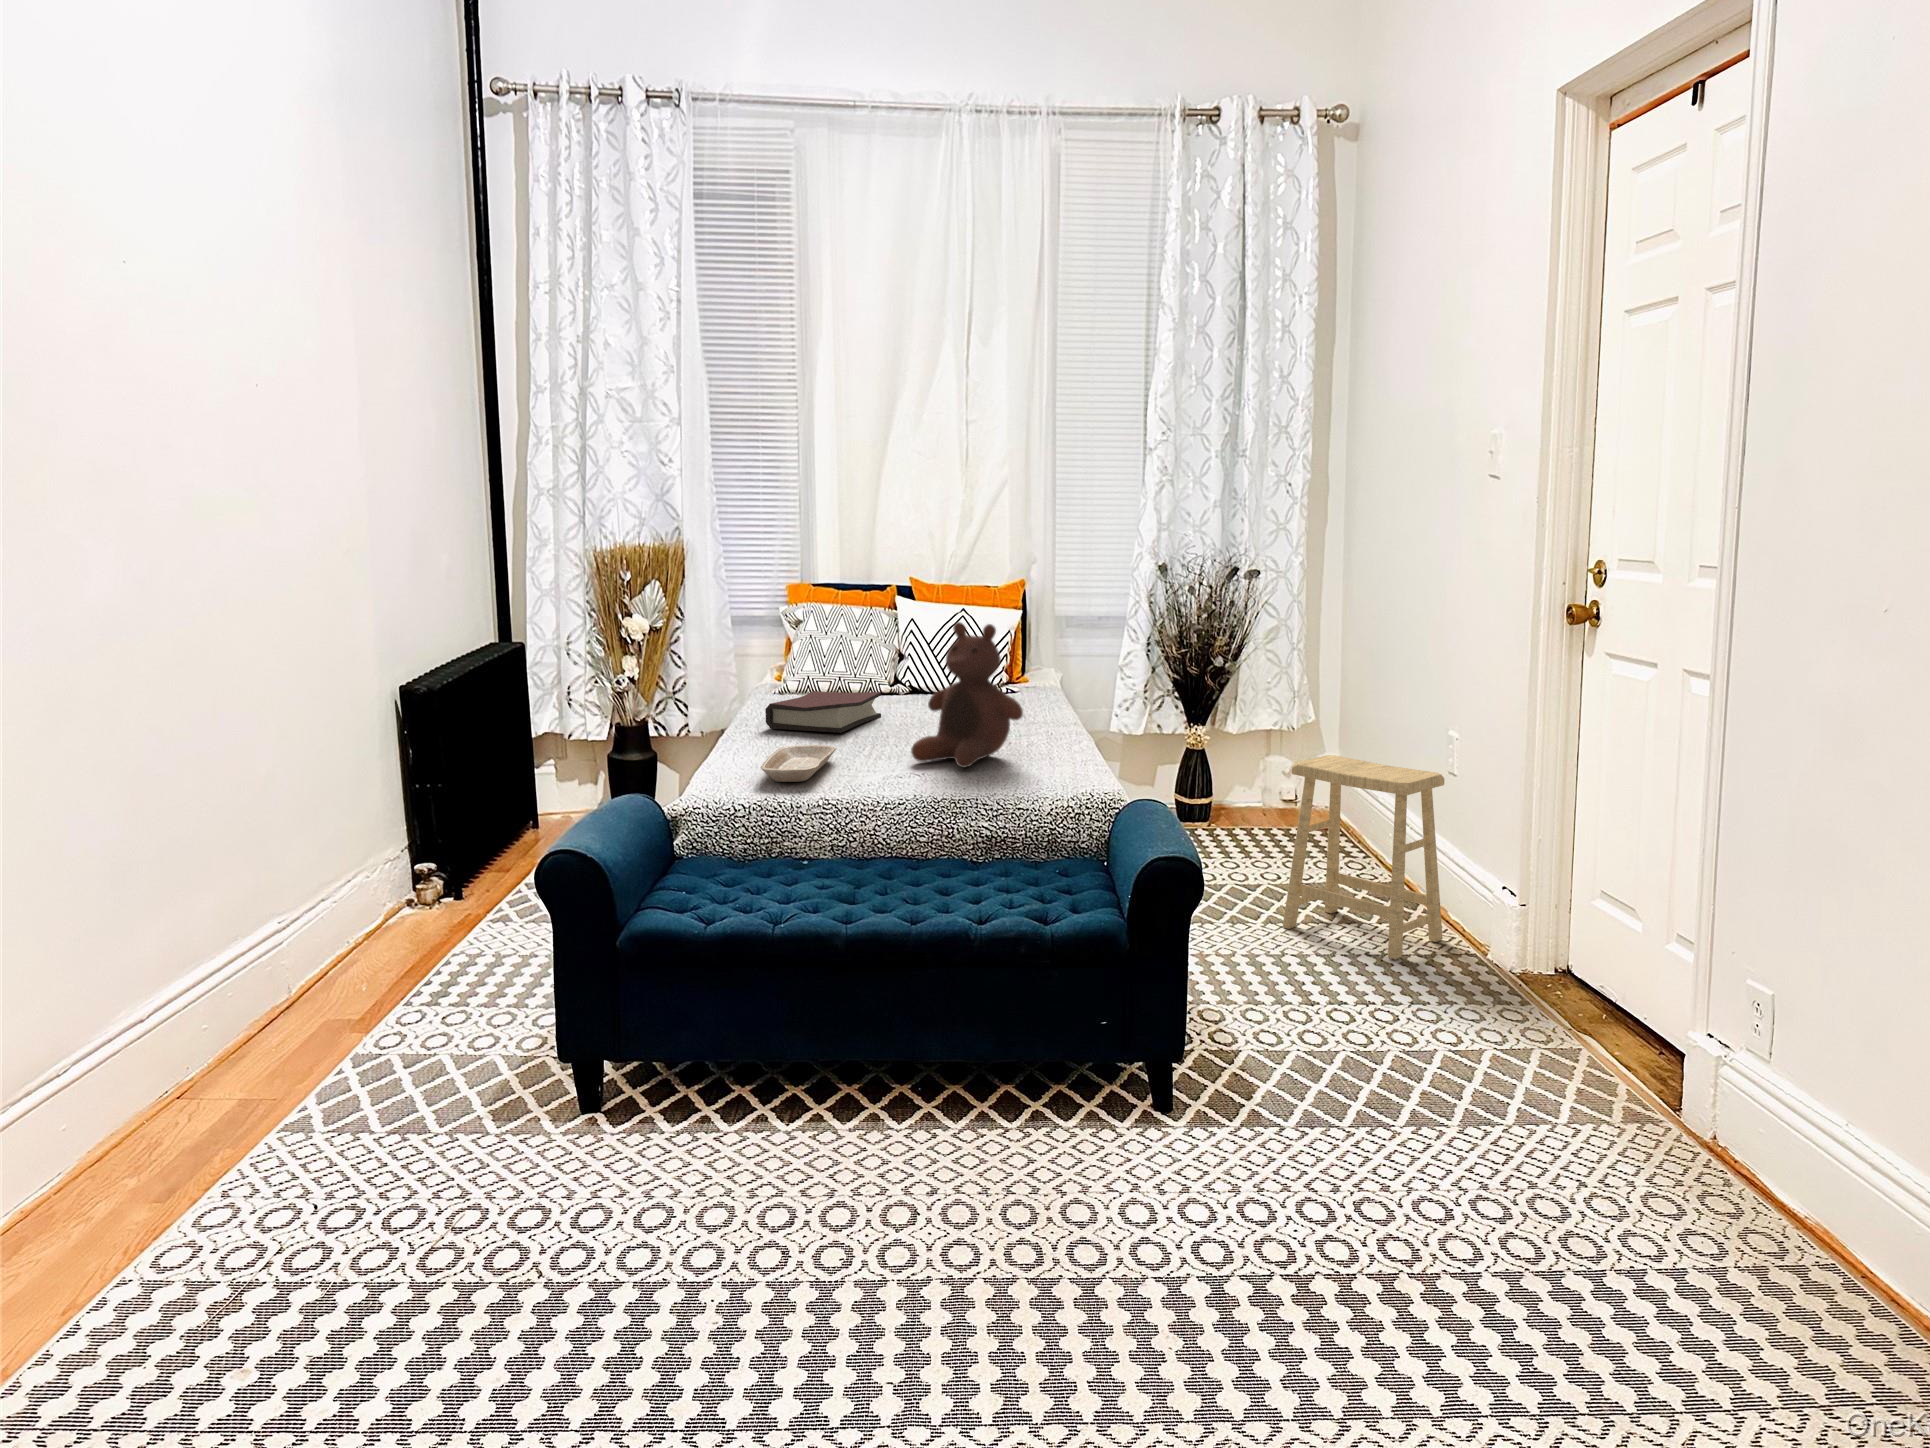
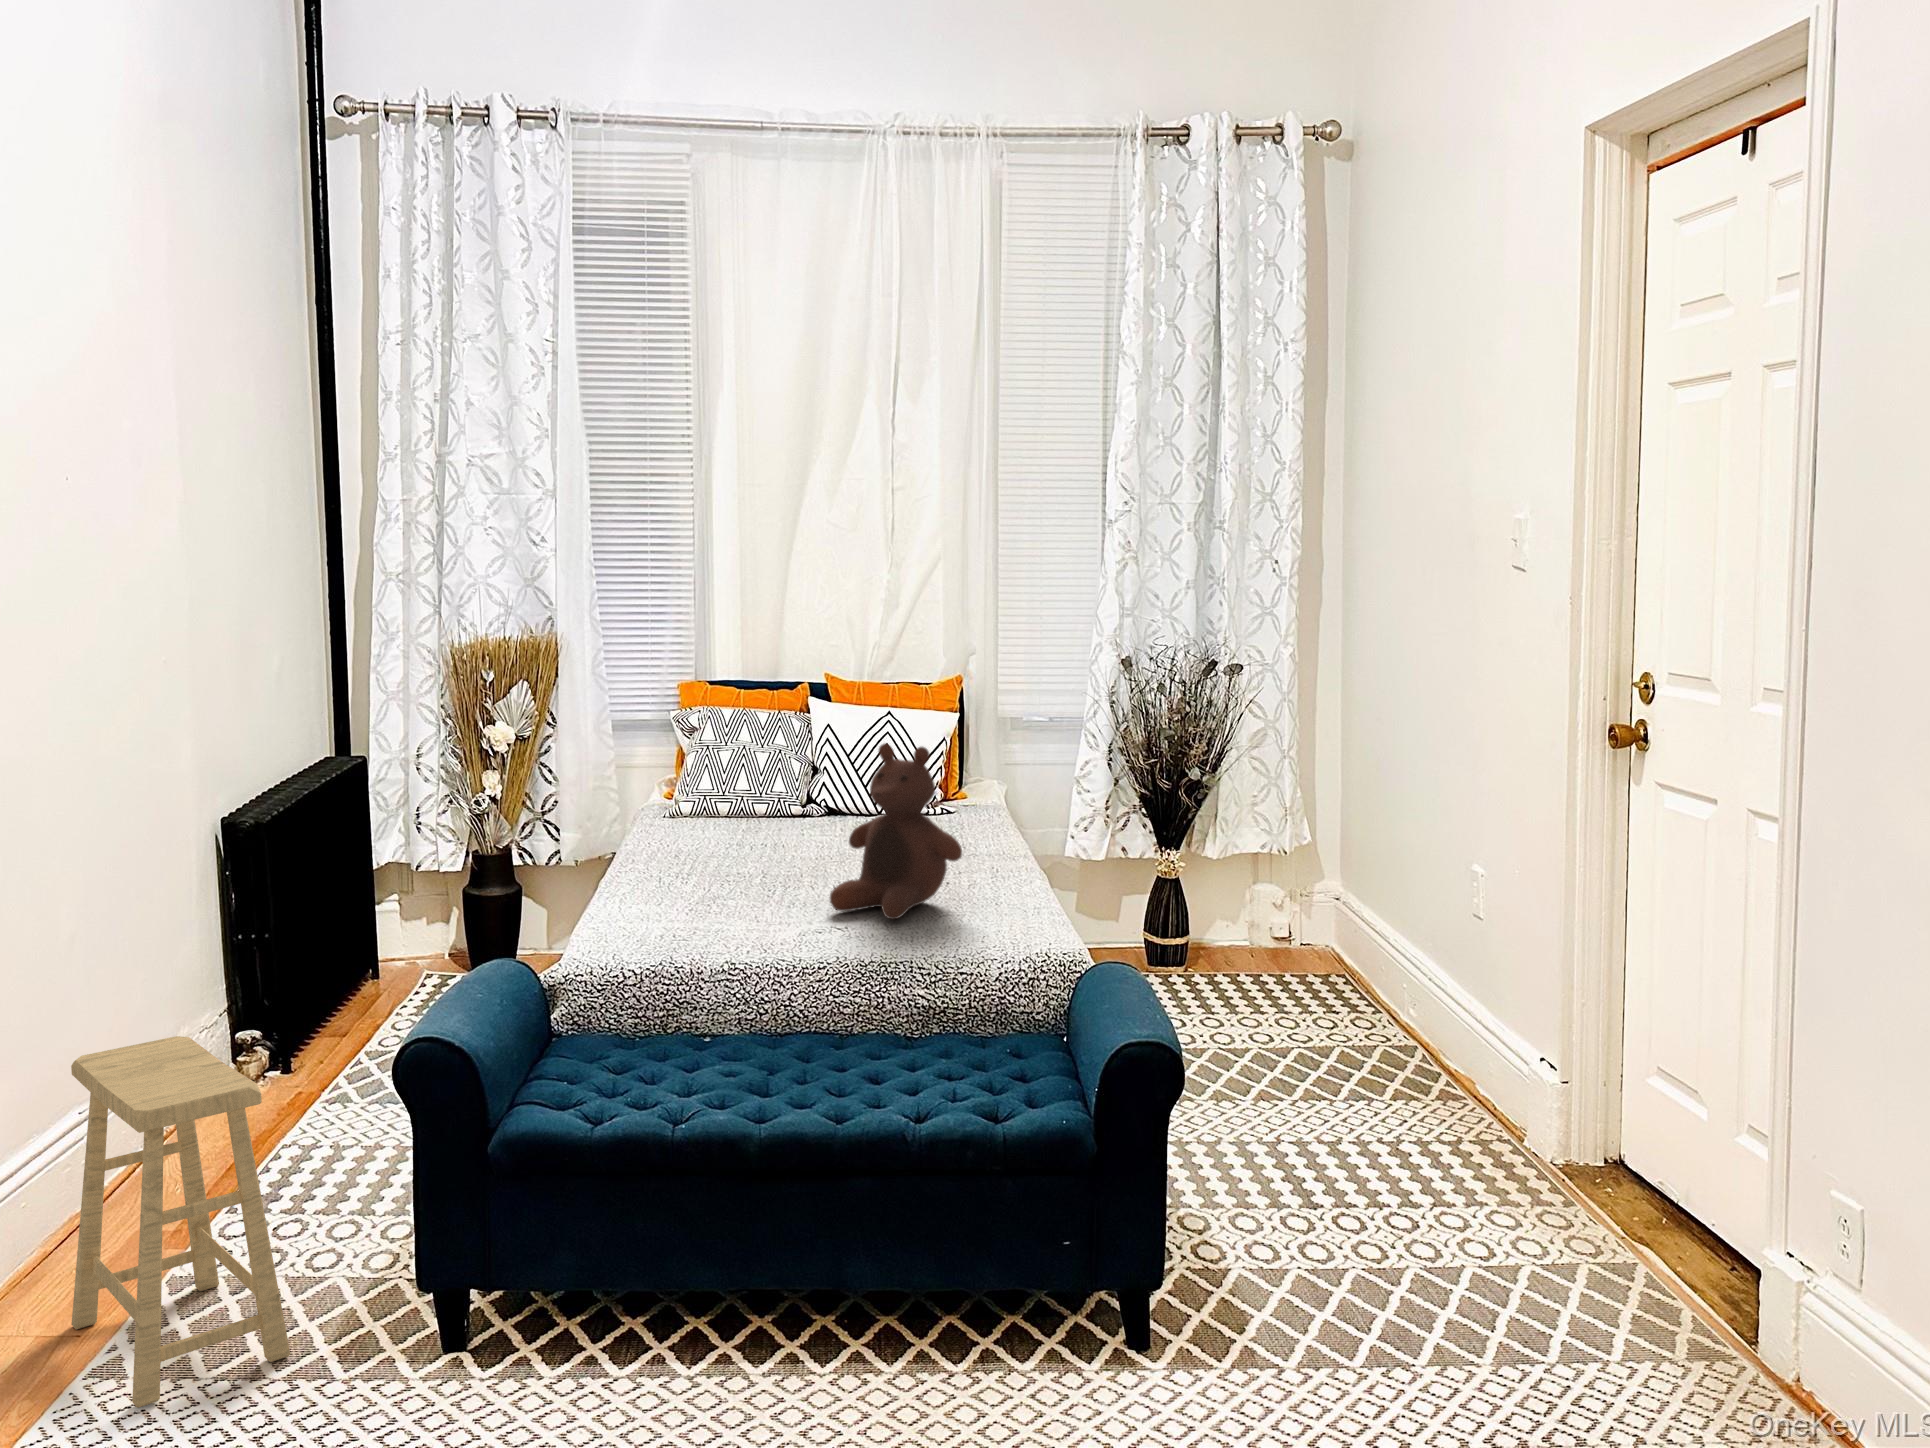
hardback book: present [765,691,881,733] -> none [654,818,791,872]
tray: present [761,745,836,782] -> none [653,891,740,940]
footstool: present [1283,755,1444,960] -> present [71,1036,290,1408]

